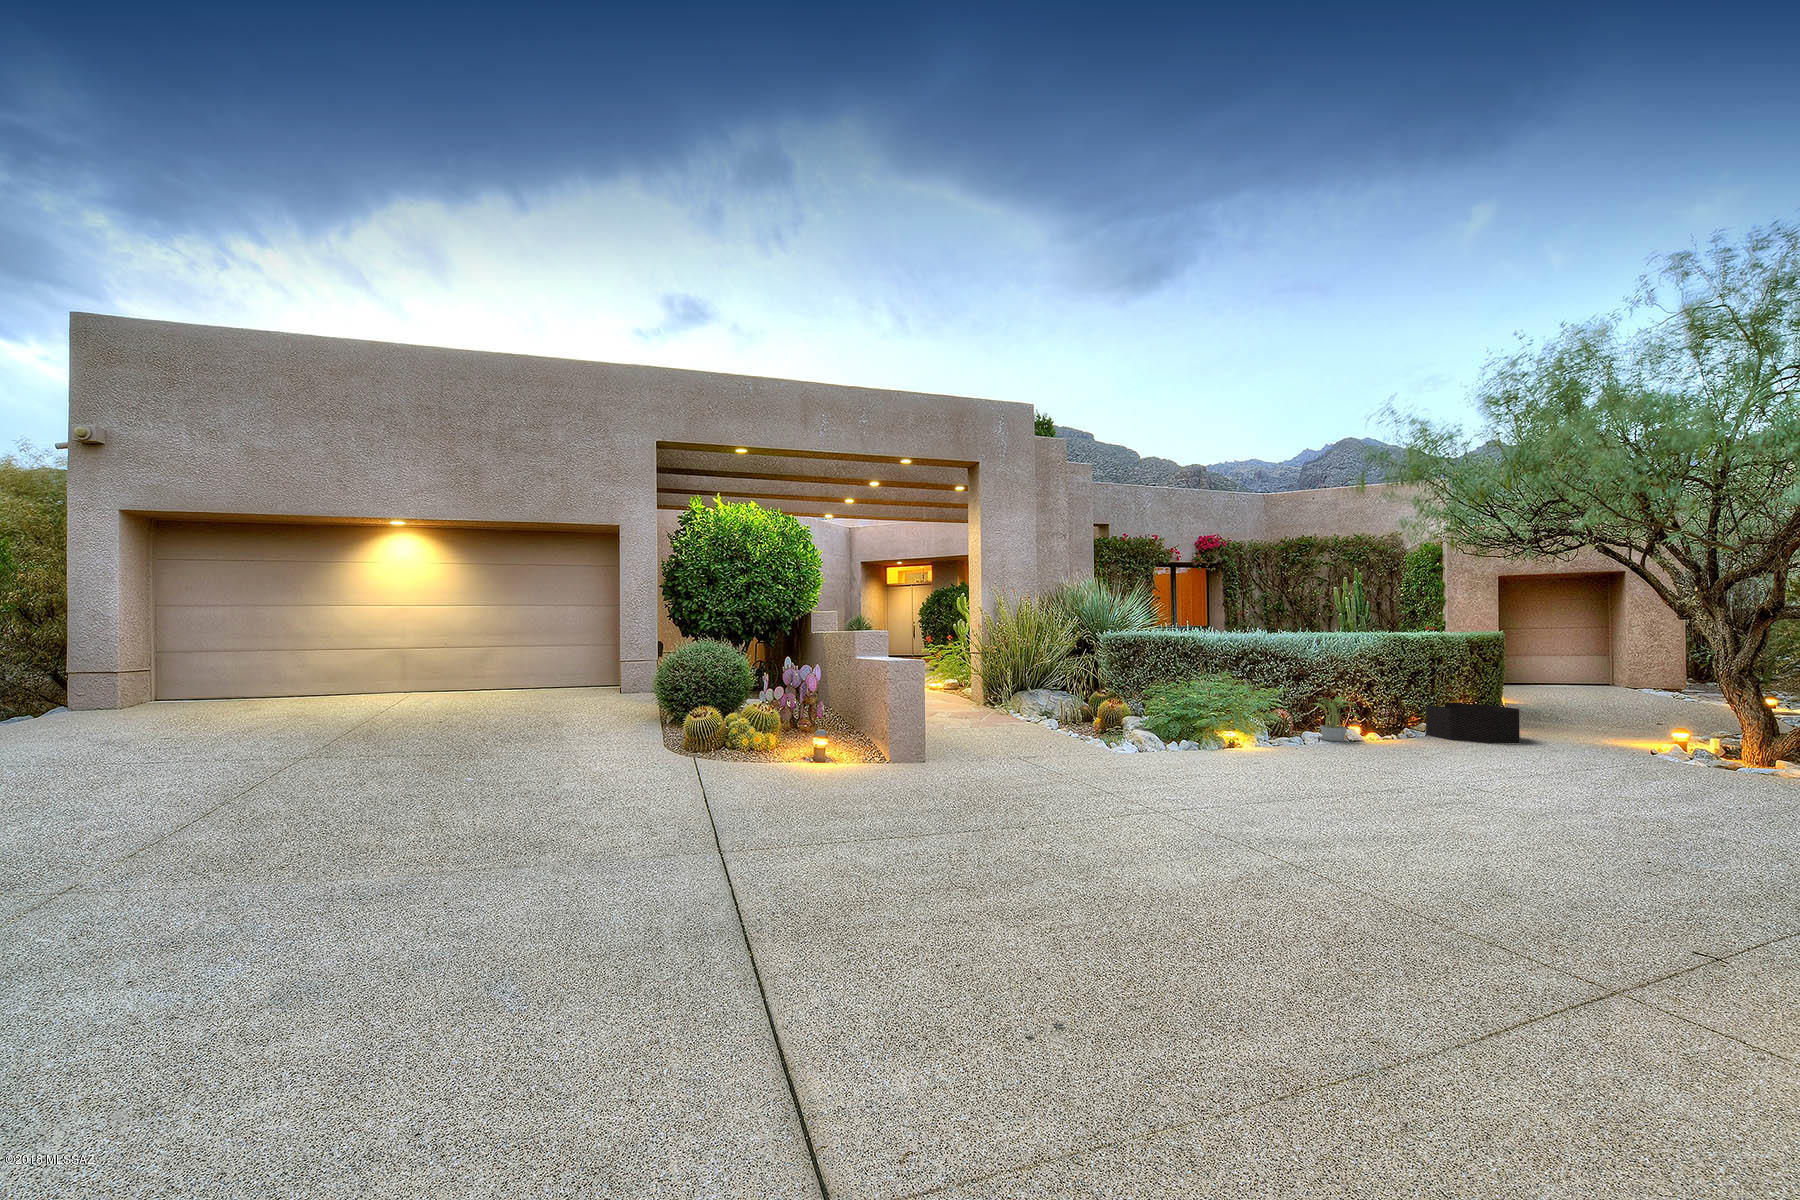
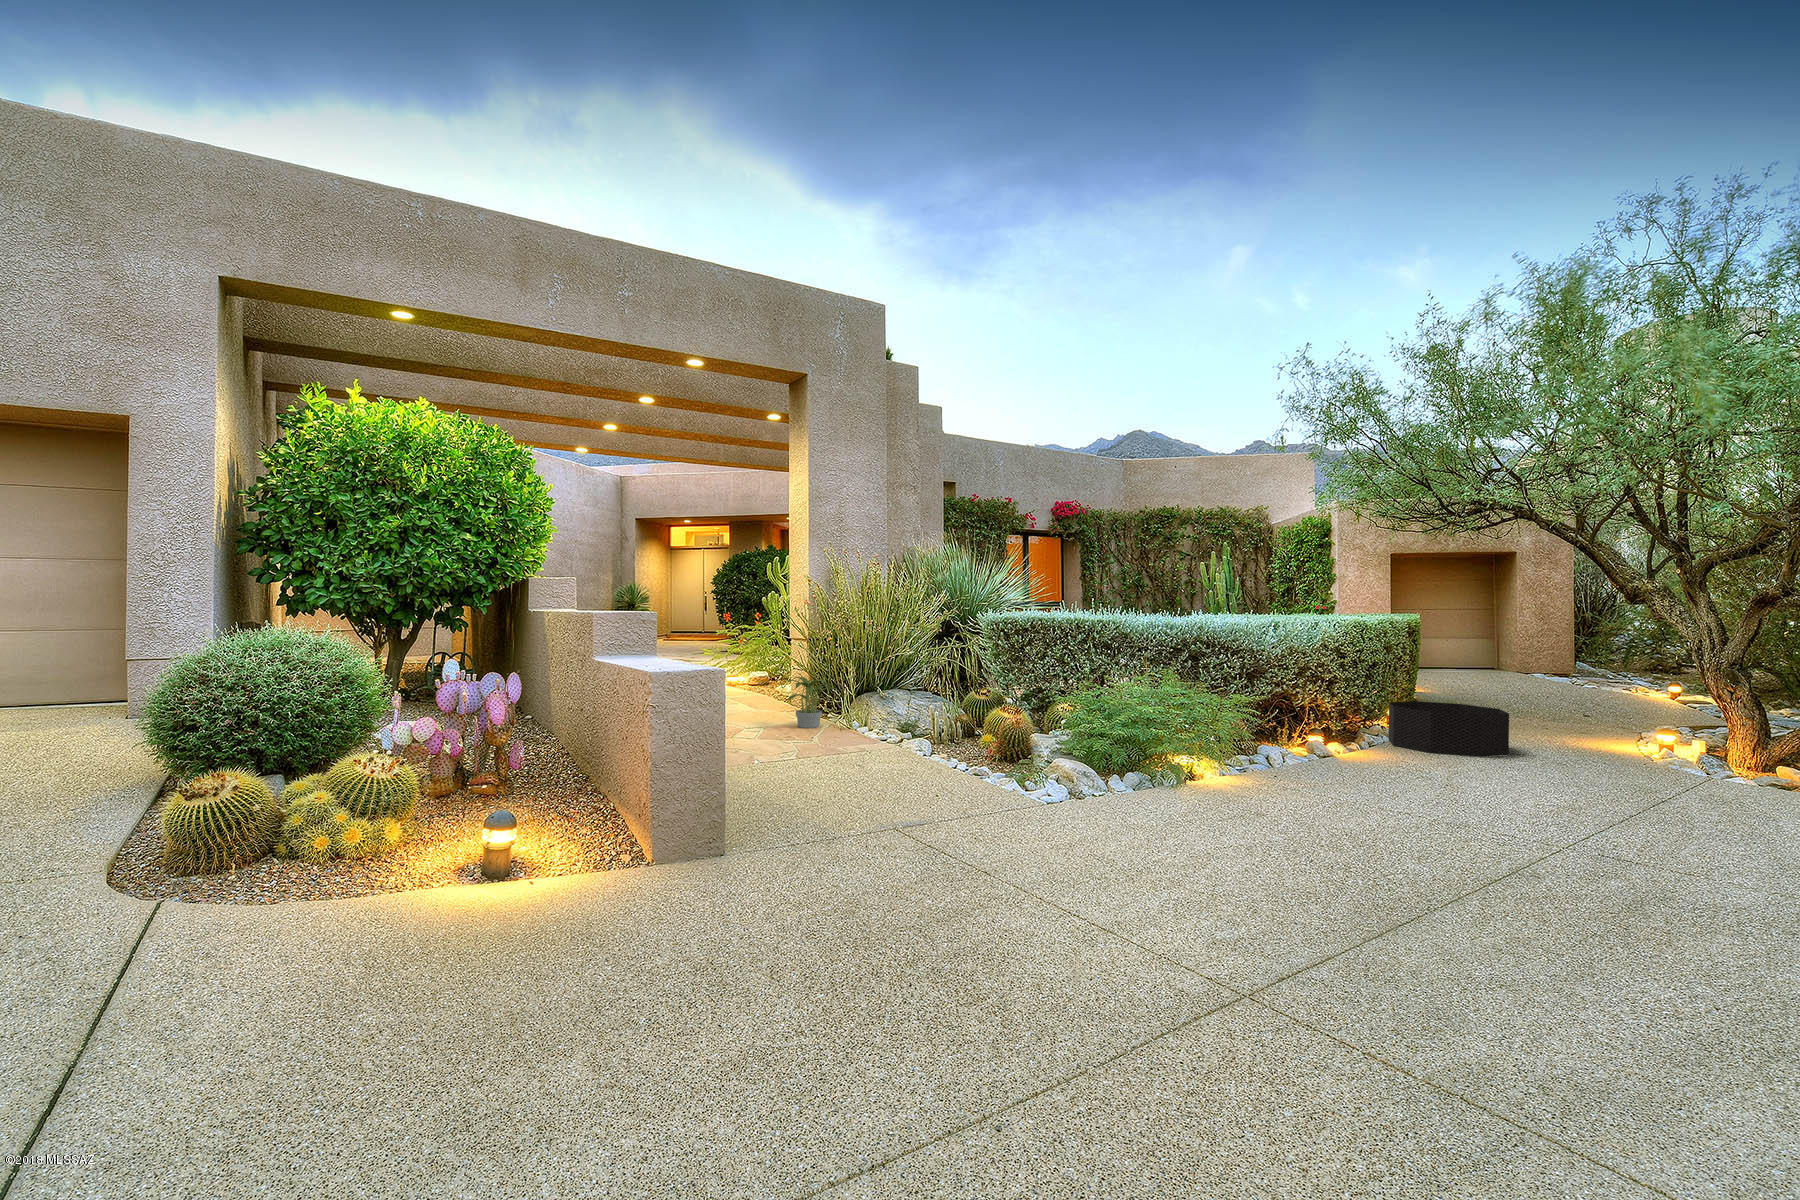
potted plant: present [1308,697,1361,742] -> present [782,677,839,728]

